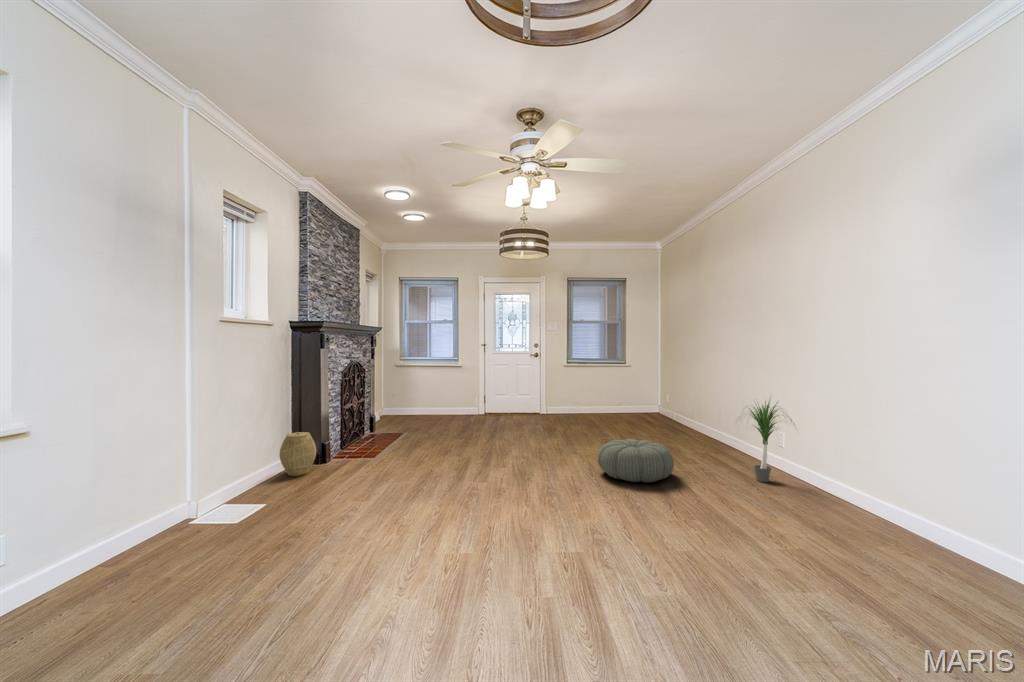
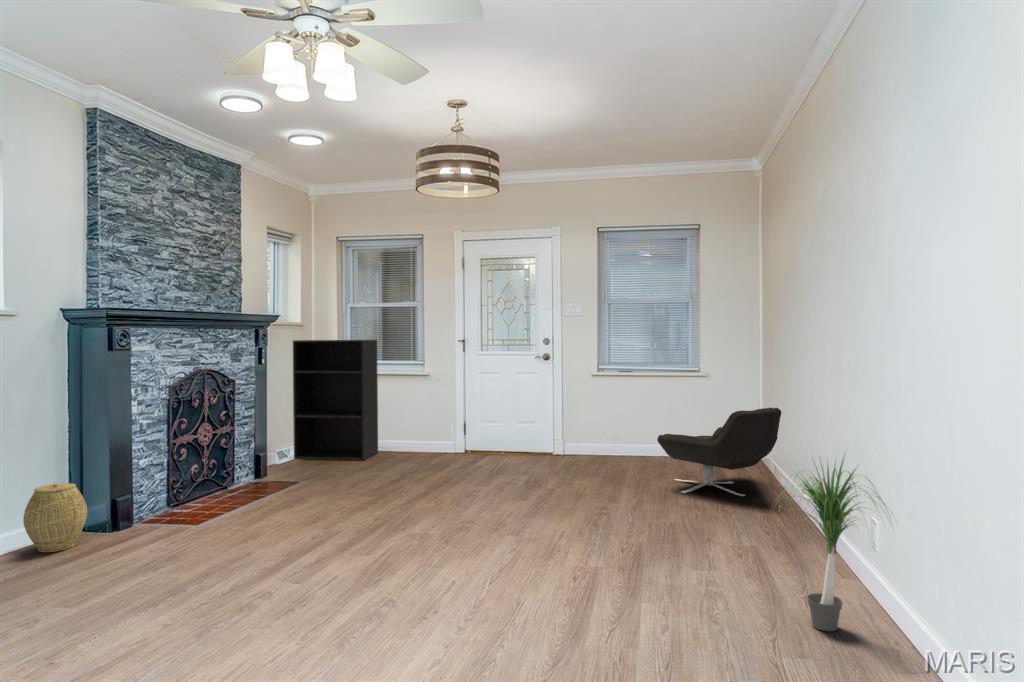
bookshelf: none [380,344,431,422] -> present [293,340,378,461]
lounge chair: none [621,381,689,431] -> present [657,408,781,496]
pouf: present [598,439,674,482] -> none [511,521,647,612]

